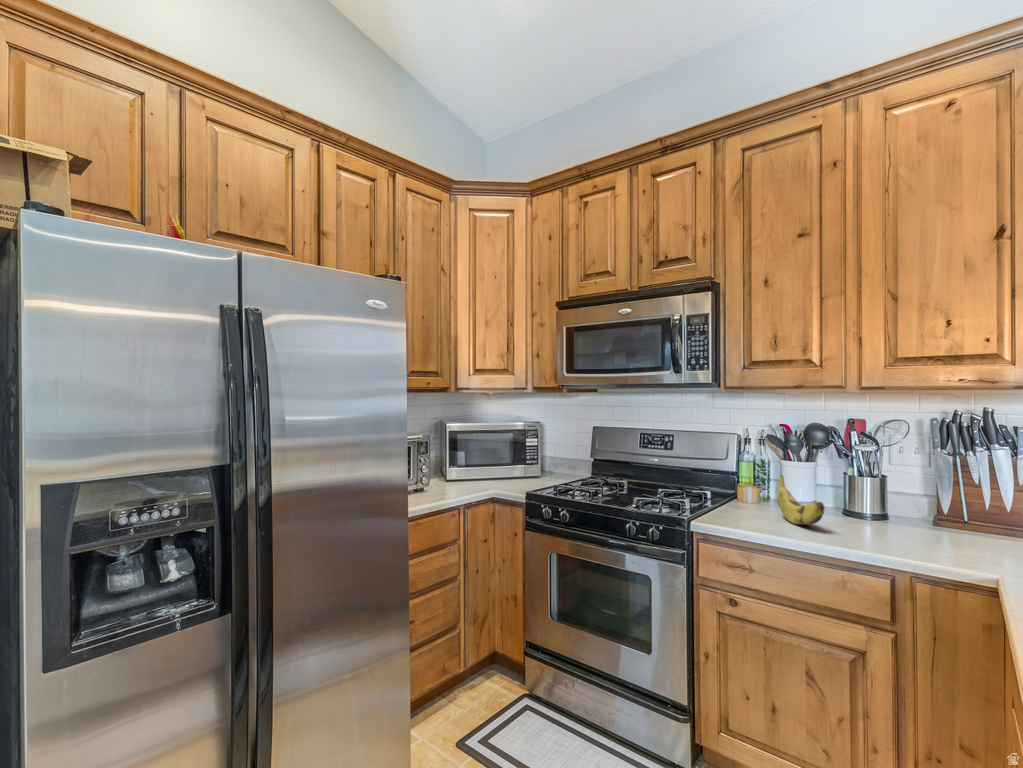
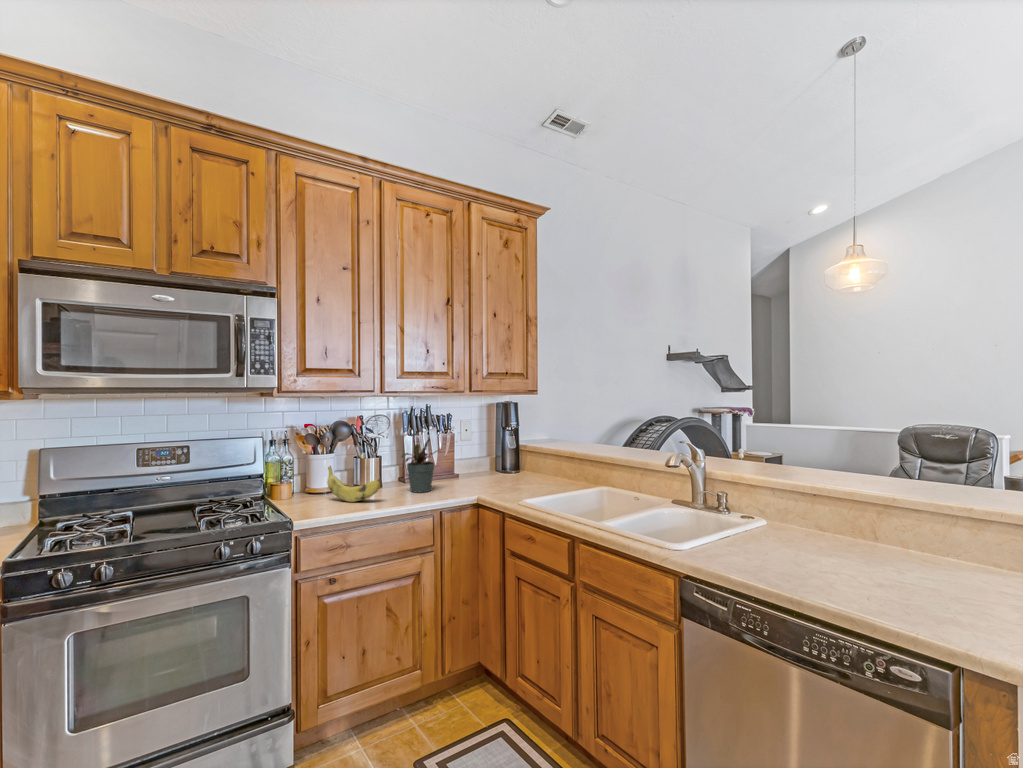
potted plant: none [883,462,961,544] -> present [402,439,439,493]

